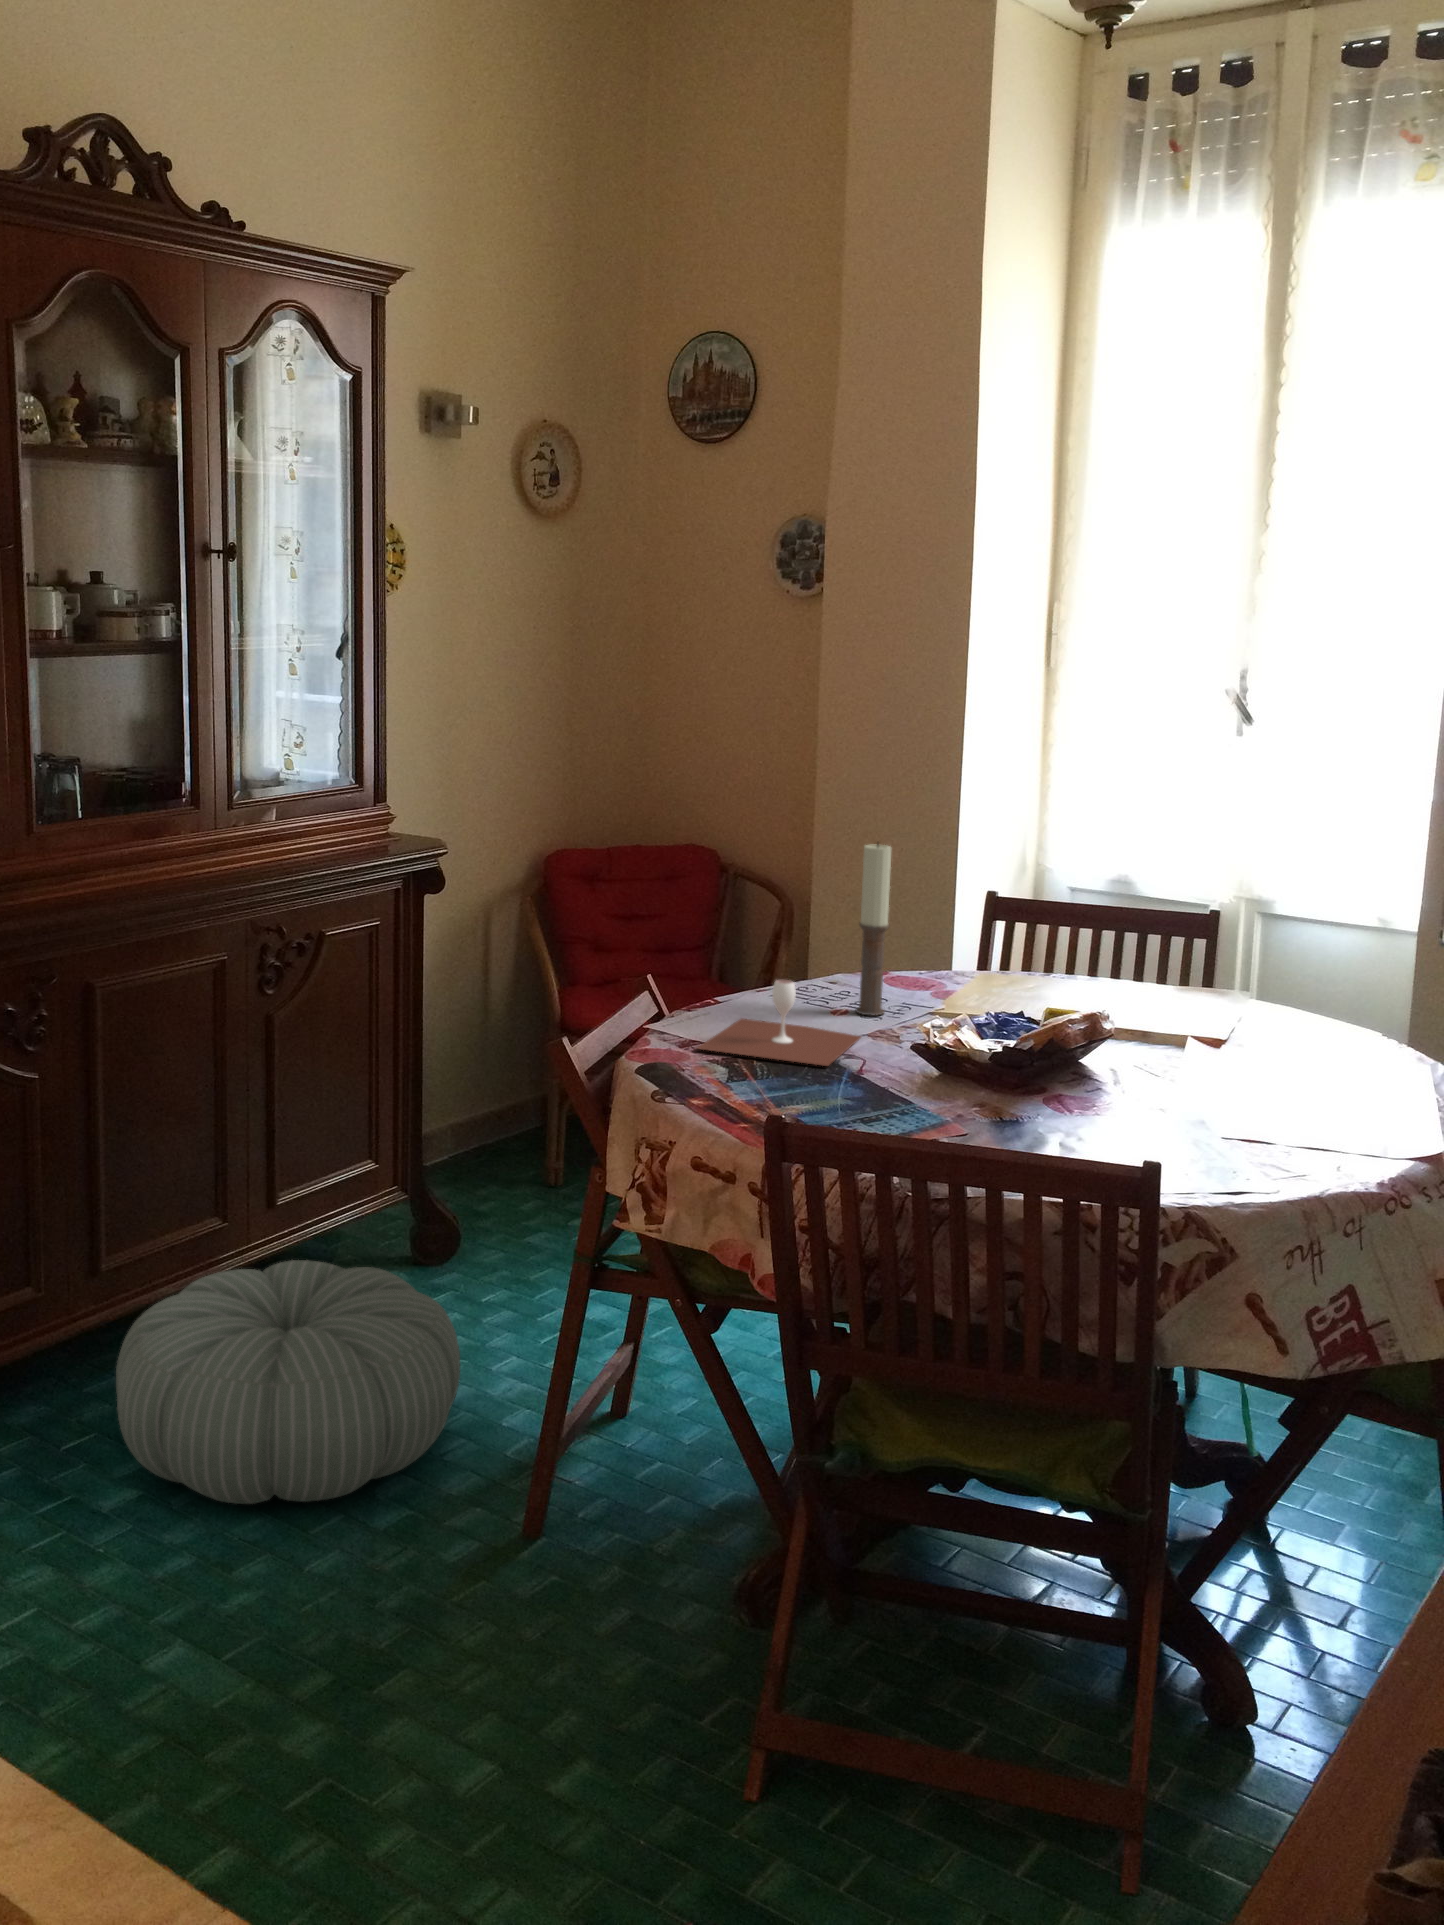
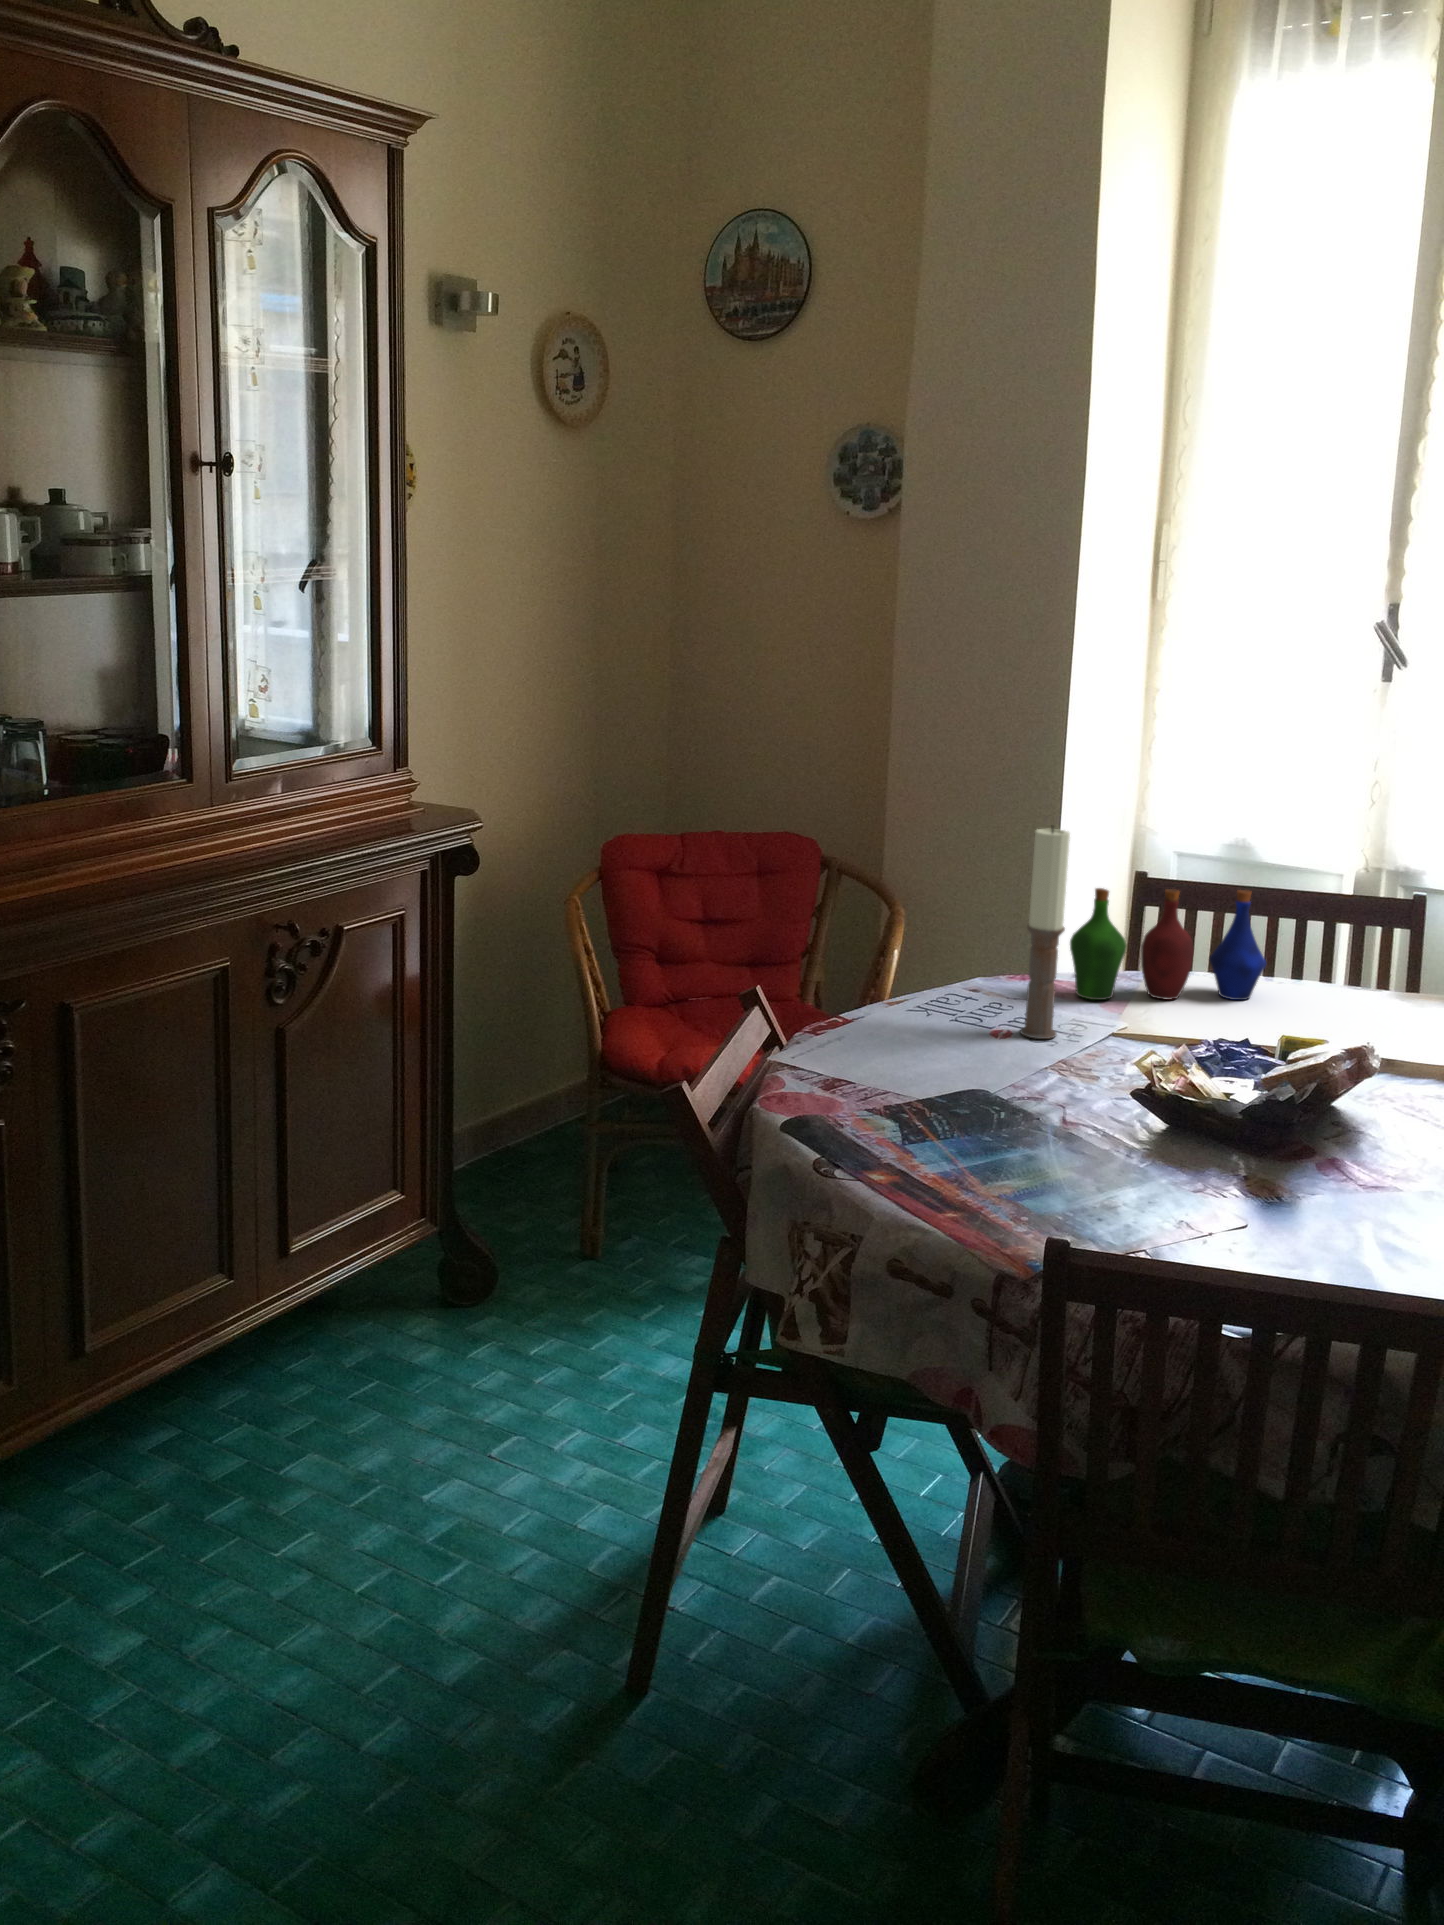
bottle: none [909,897,1072,991] -> present [1070,888,1266,1000]
wine glass: present [698,980,861,1066] -> none [846,1003,1045,1117]
pouf: present [116,1260,460,1504] -> none [109,1333,532,1662]

